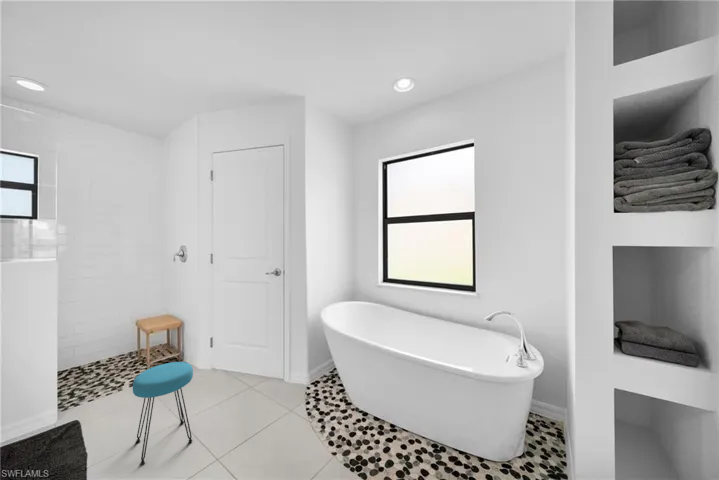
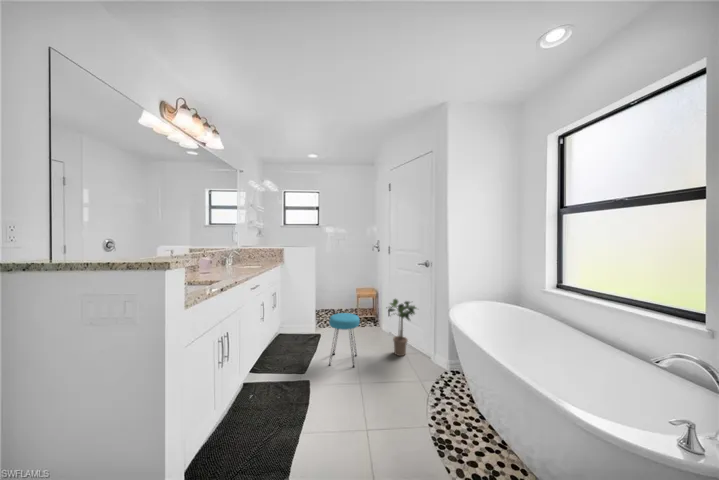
potted plant: none [221,319,268,394] -> present [389,299,416,356]

